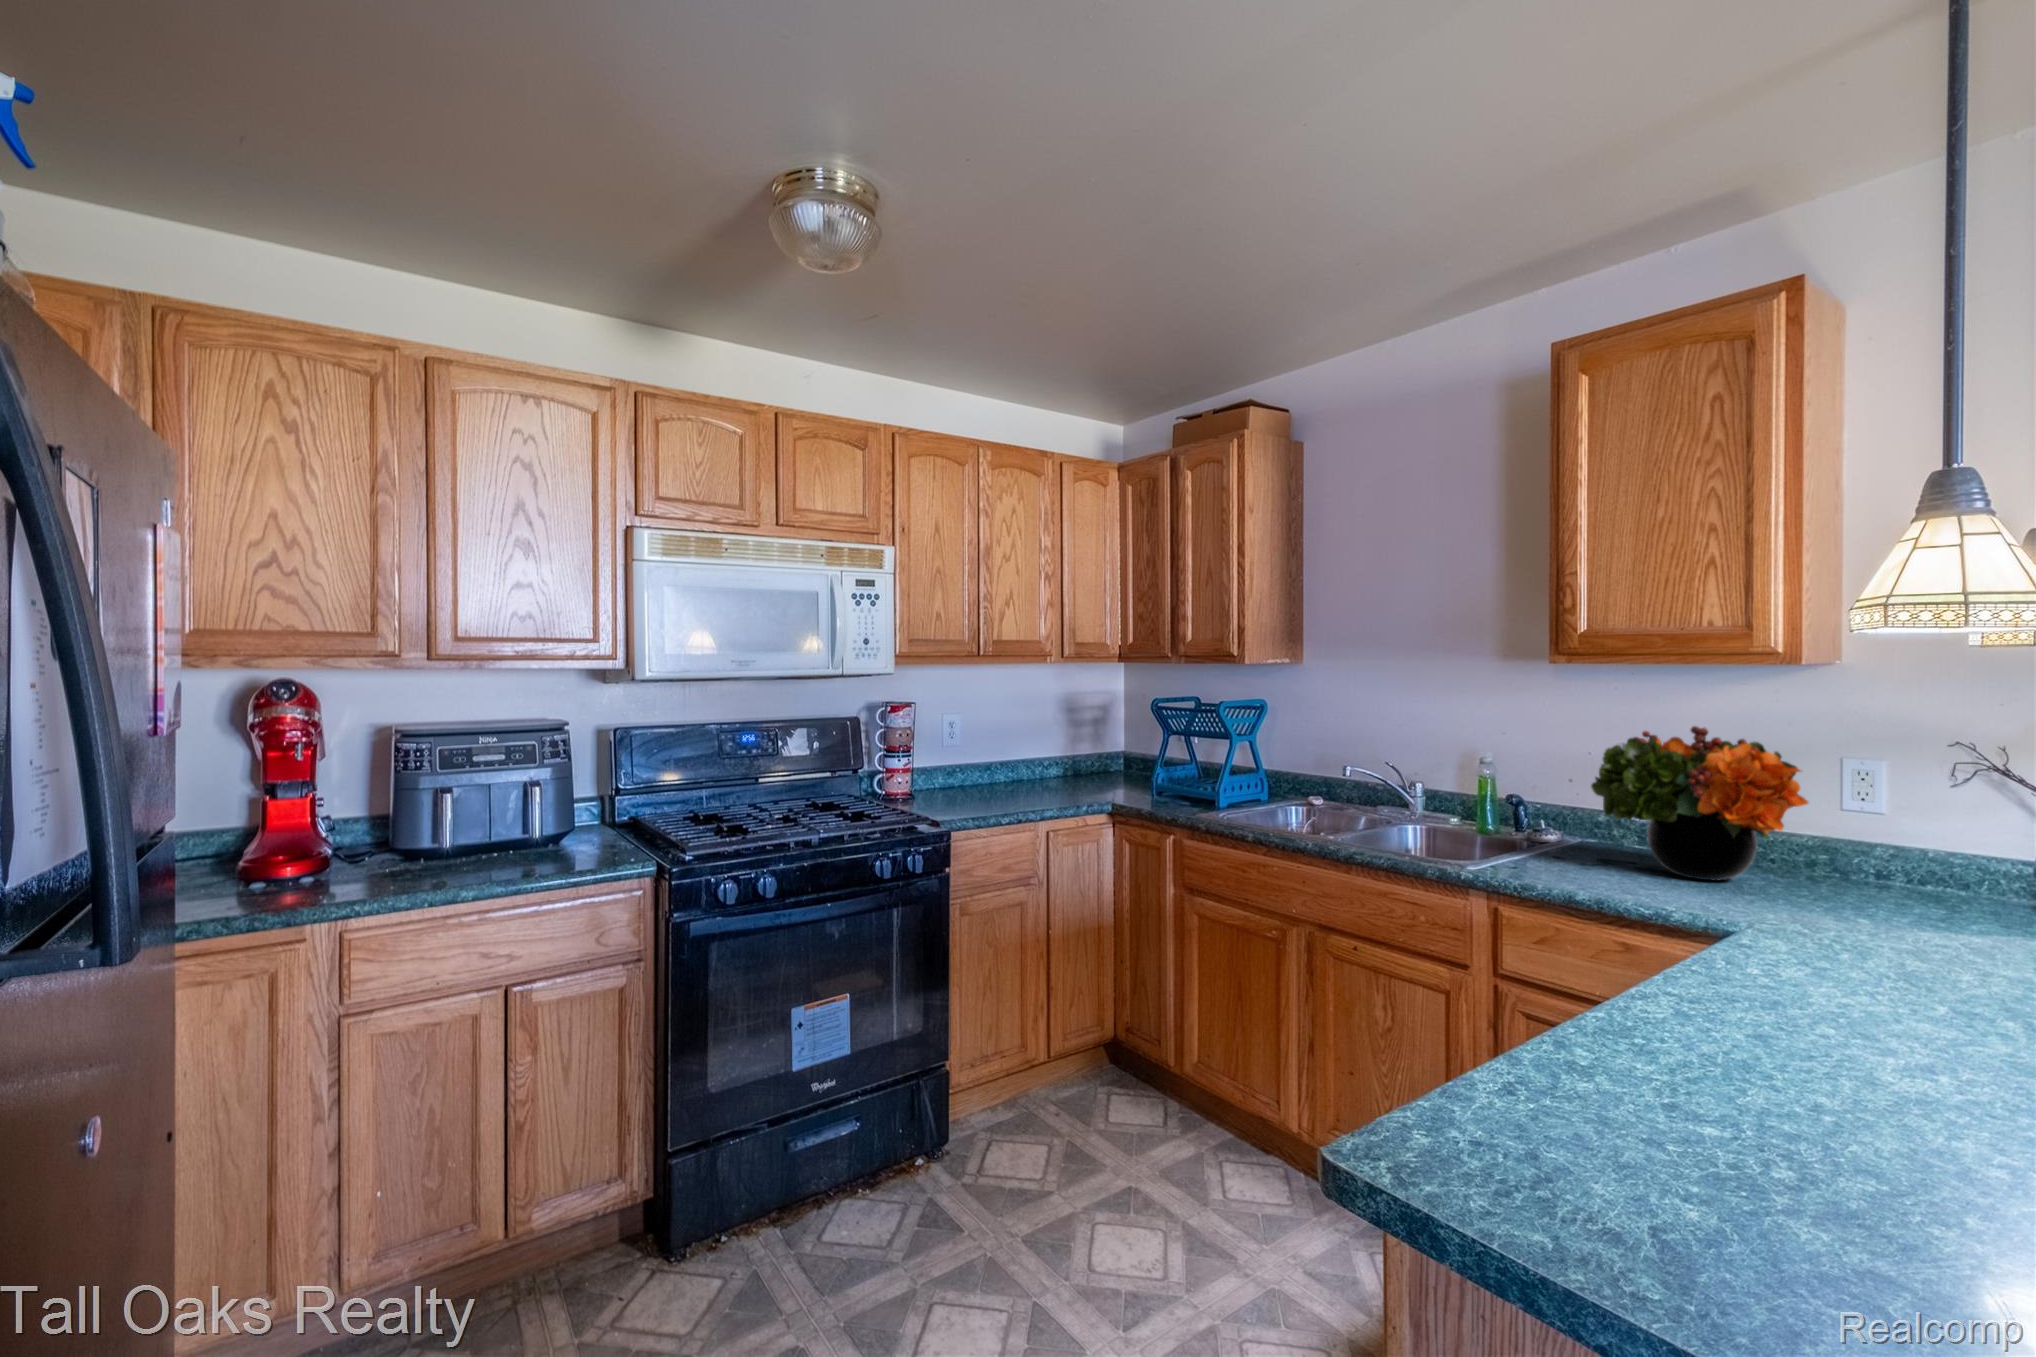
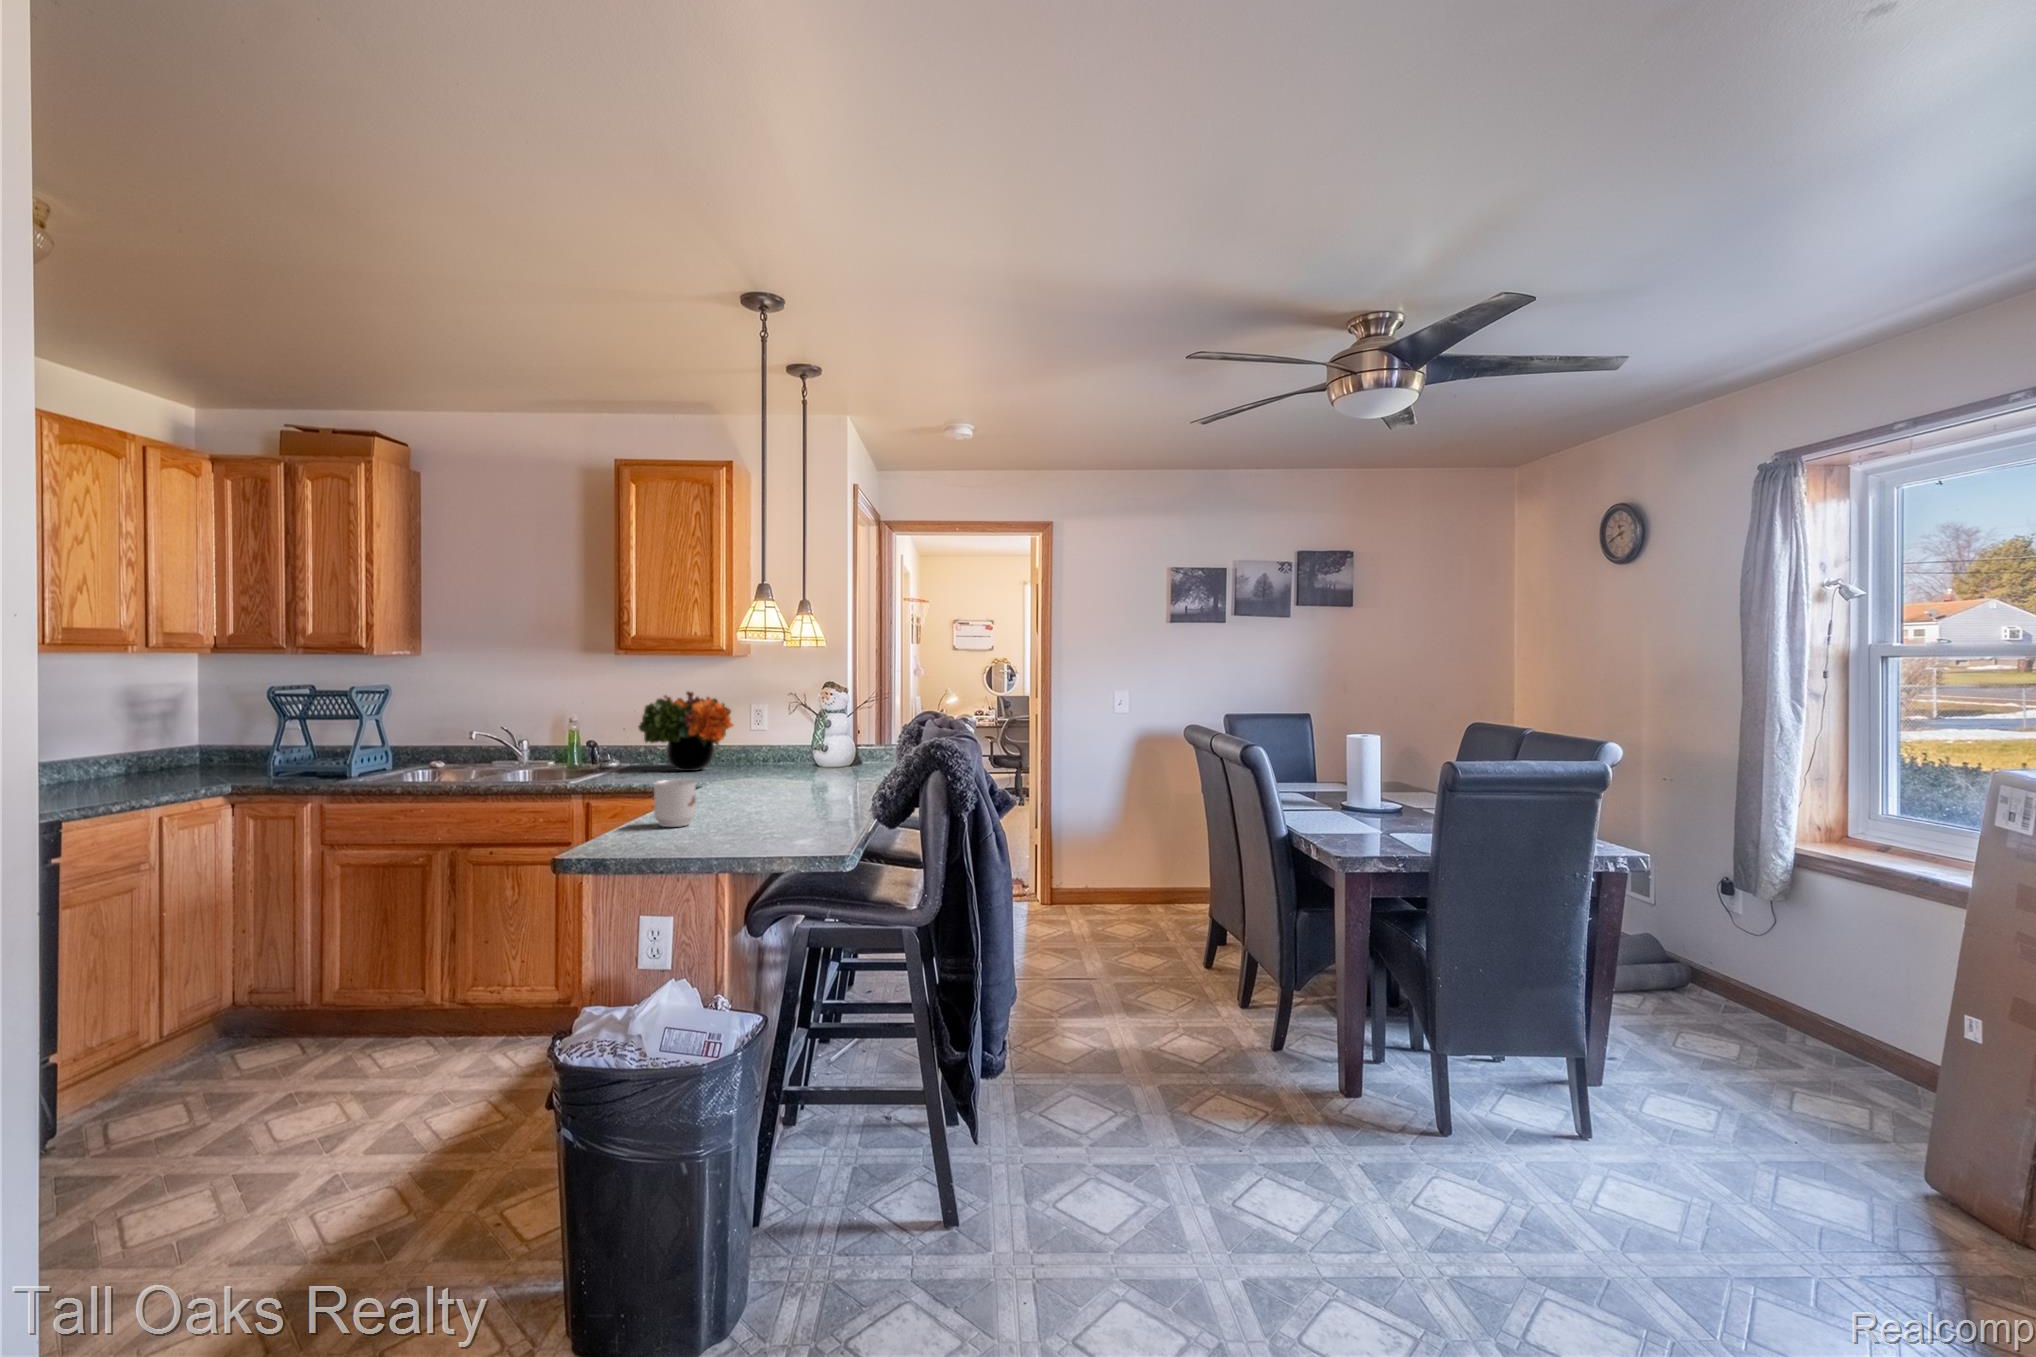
mug: none [1632,1014,1783,1185] -> present [653,779,696,827]

